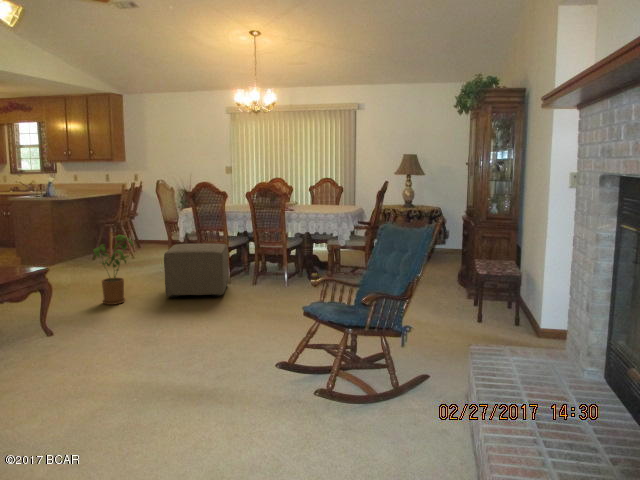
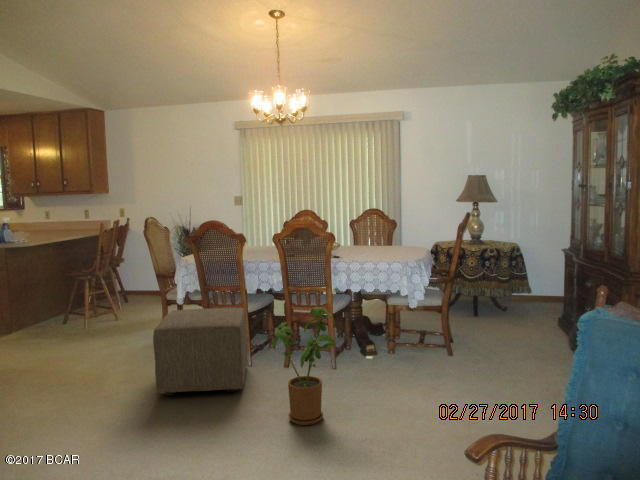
house plant: present [93,235,133,305] -> present [273,307,337,425]

